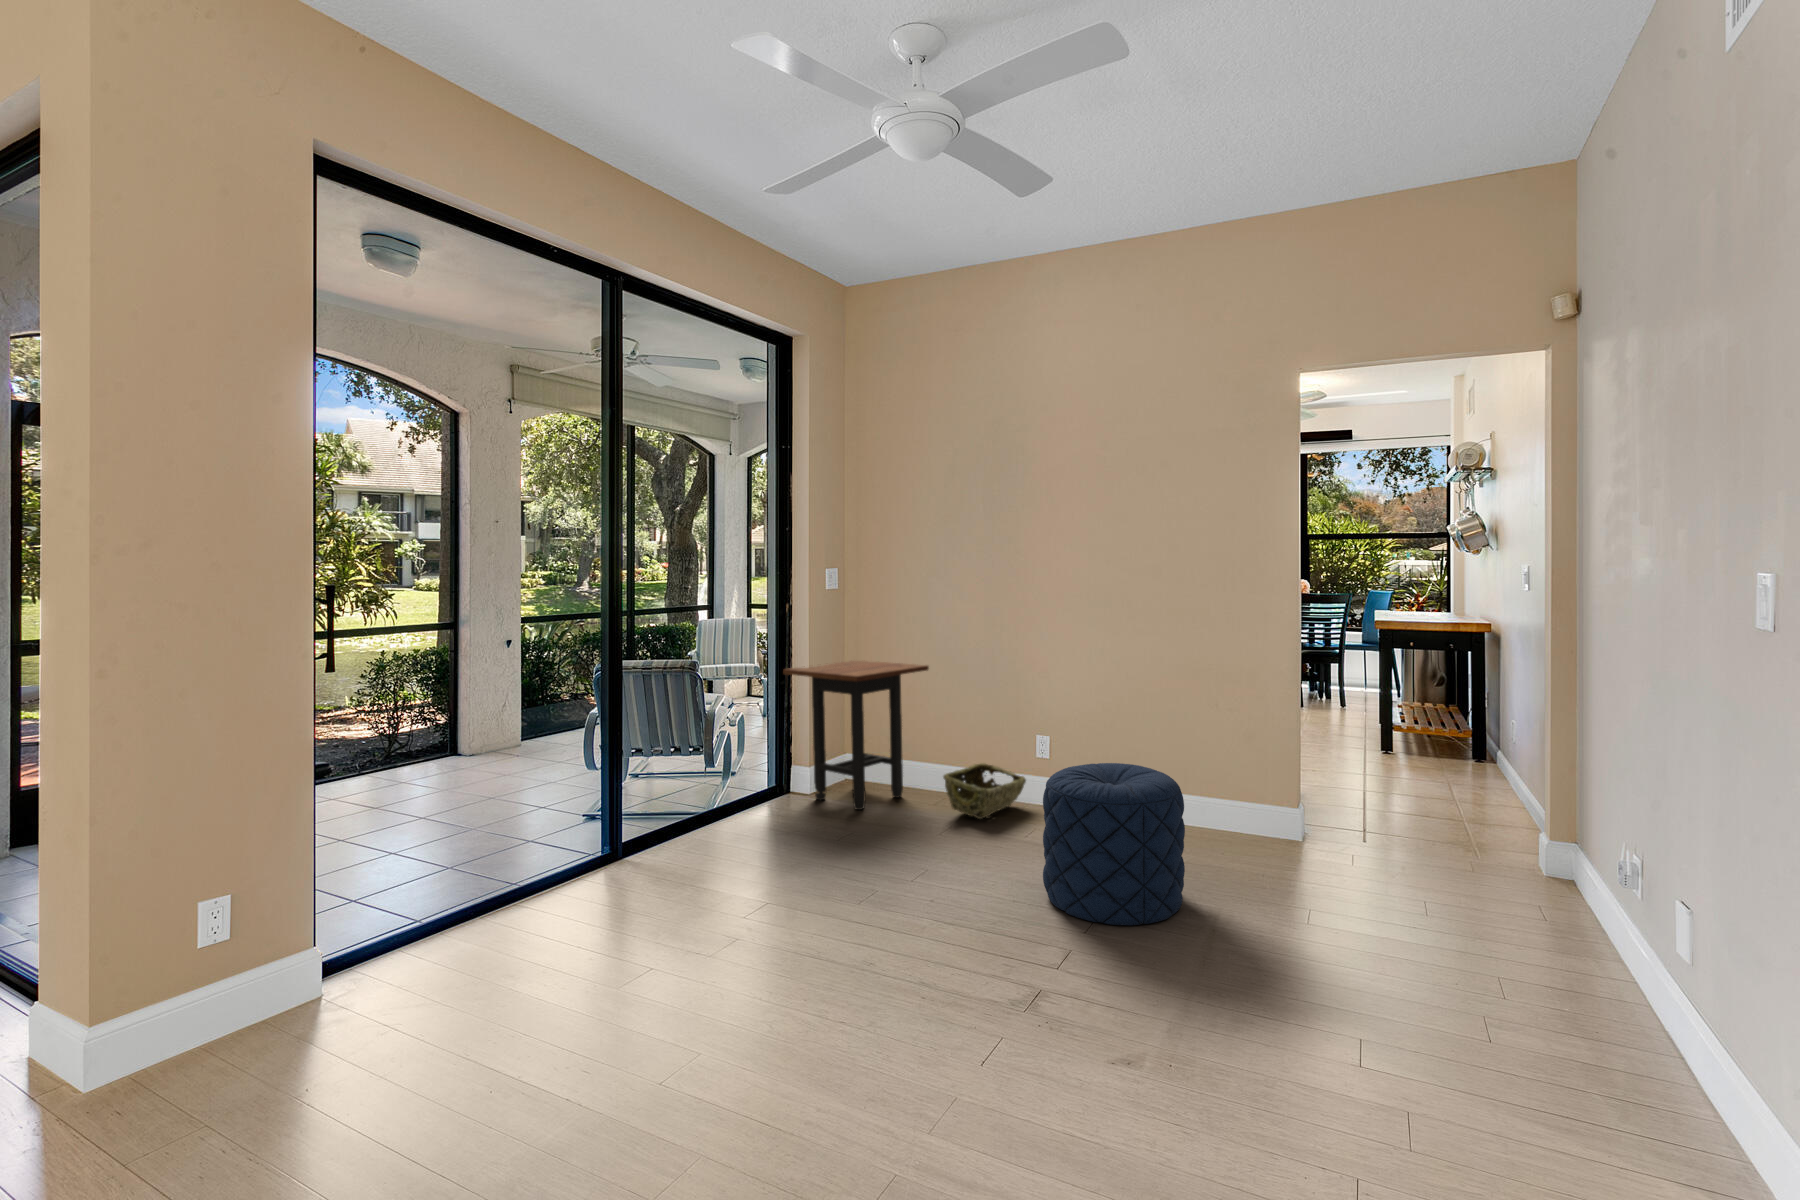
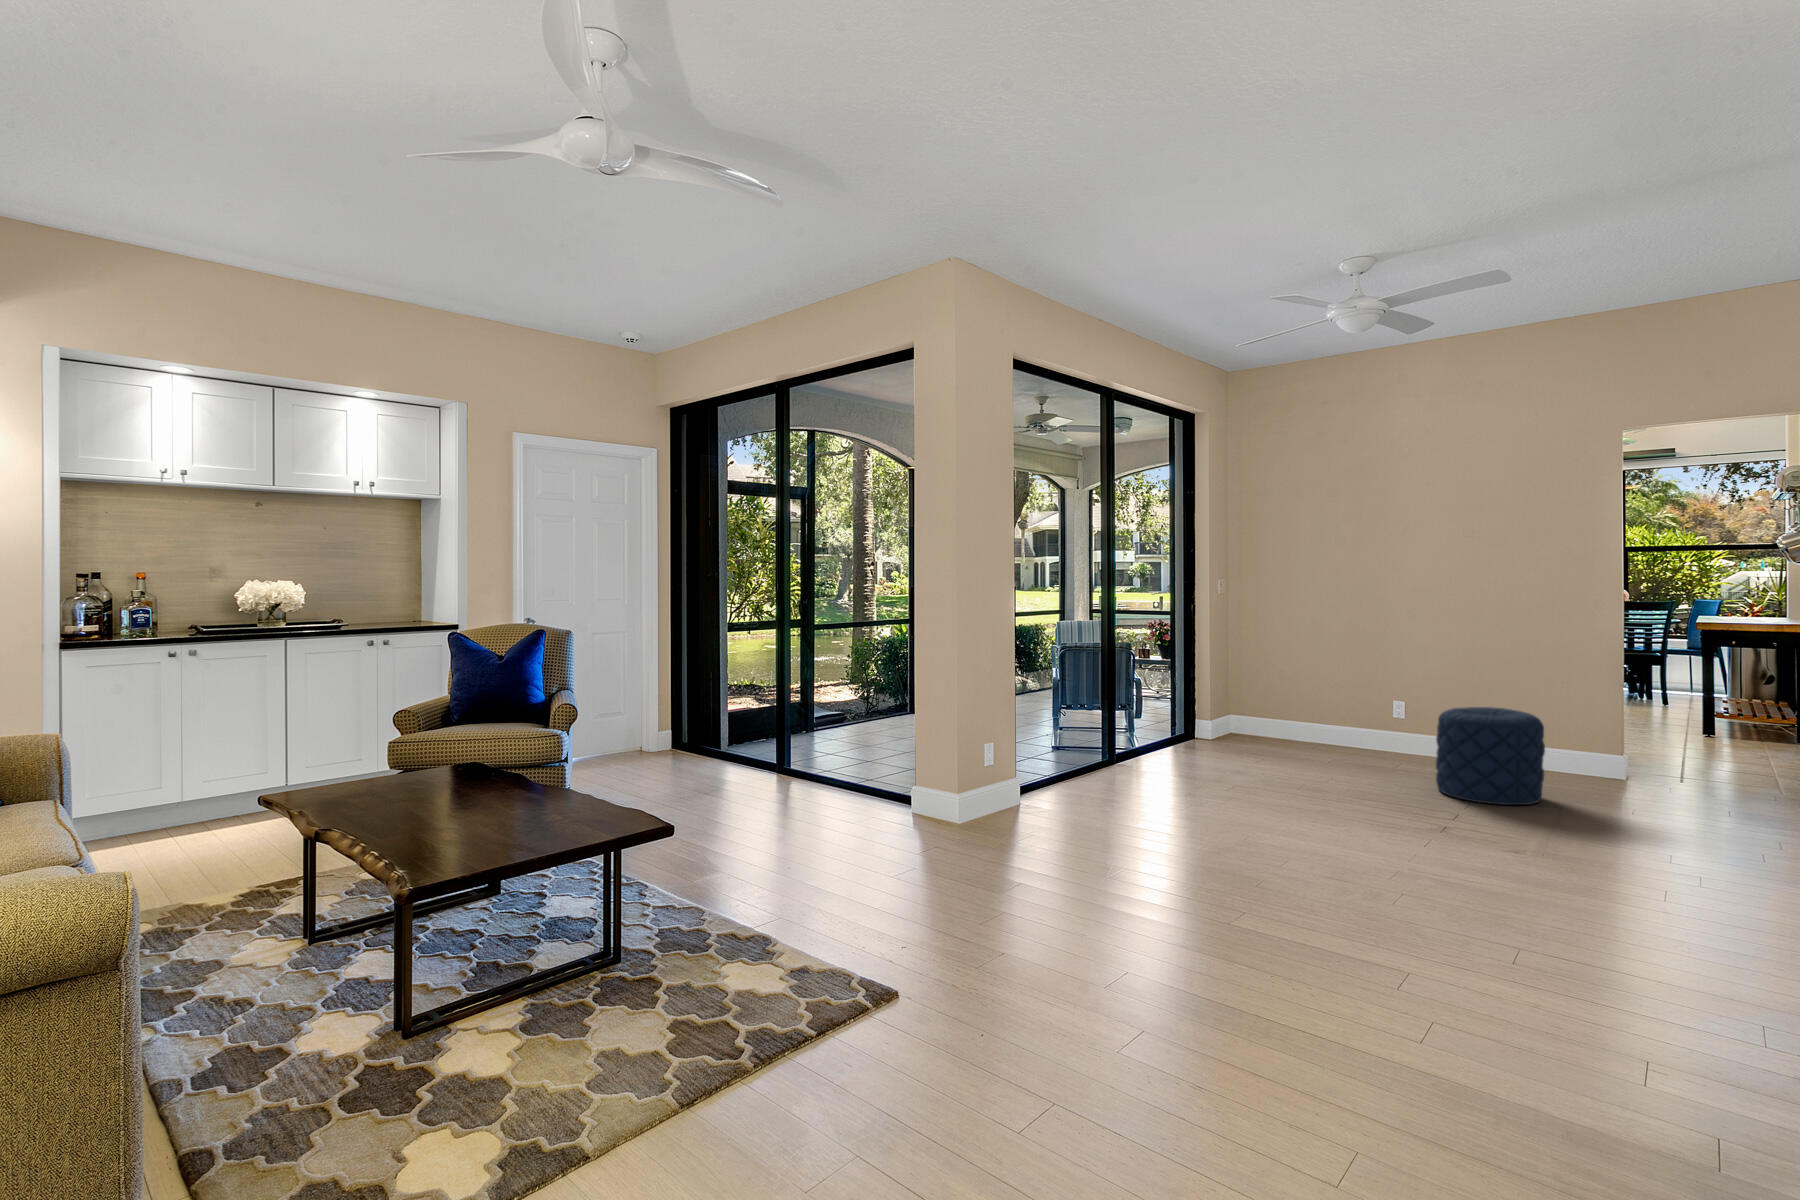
side table: present [783,661,929,810] -> none [1195,641,1308,748]
woven basket: present [943,763,1026,819] -> none [1329,720,1392,757]

